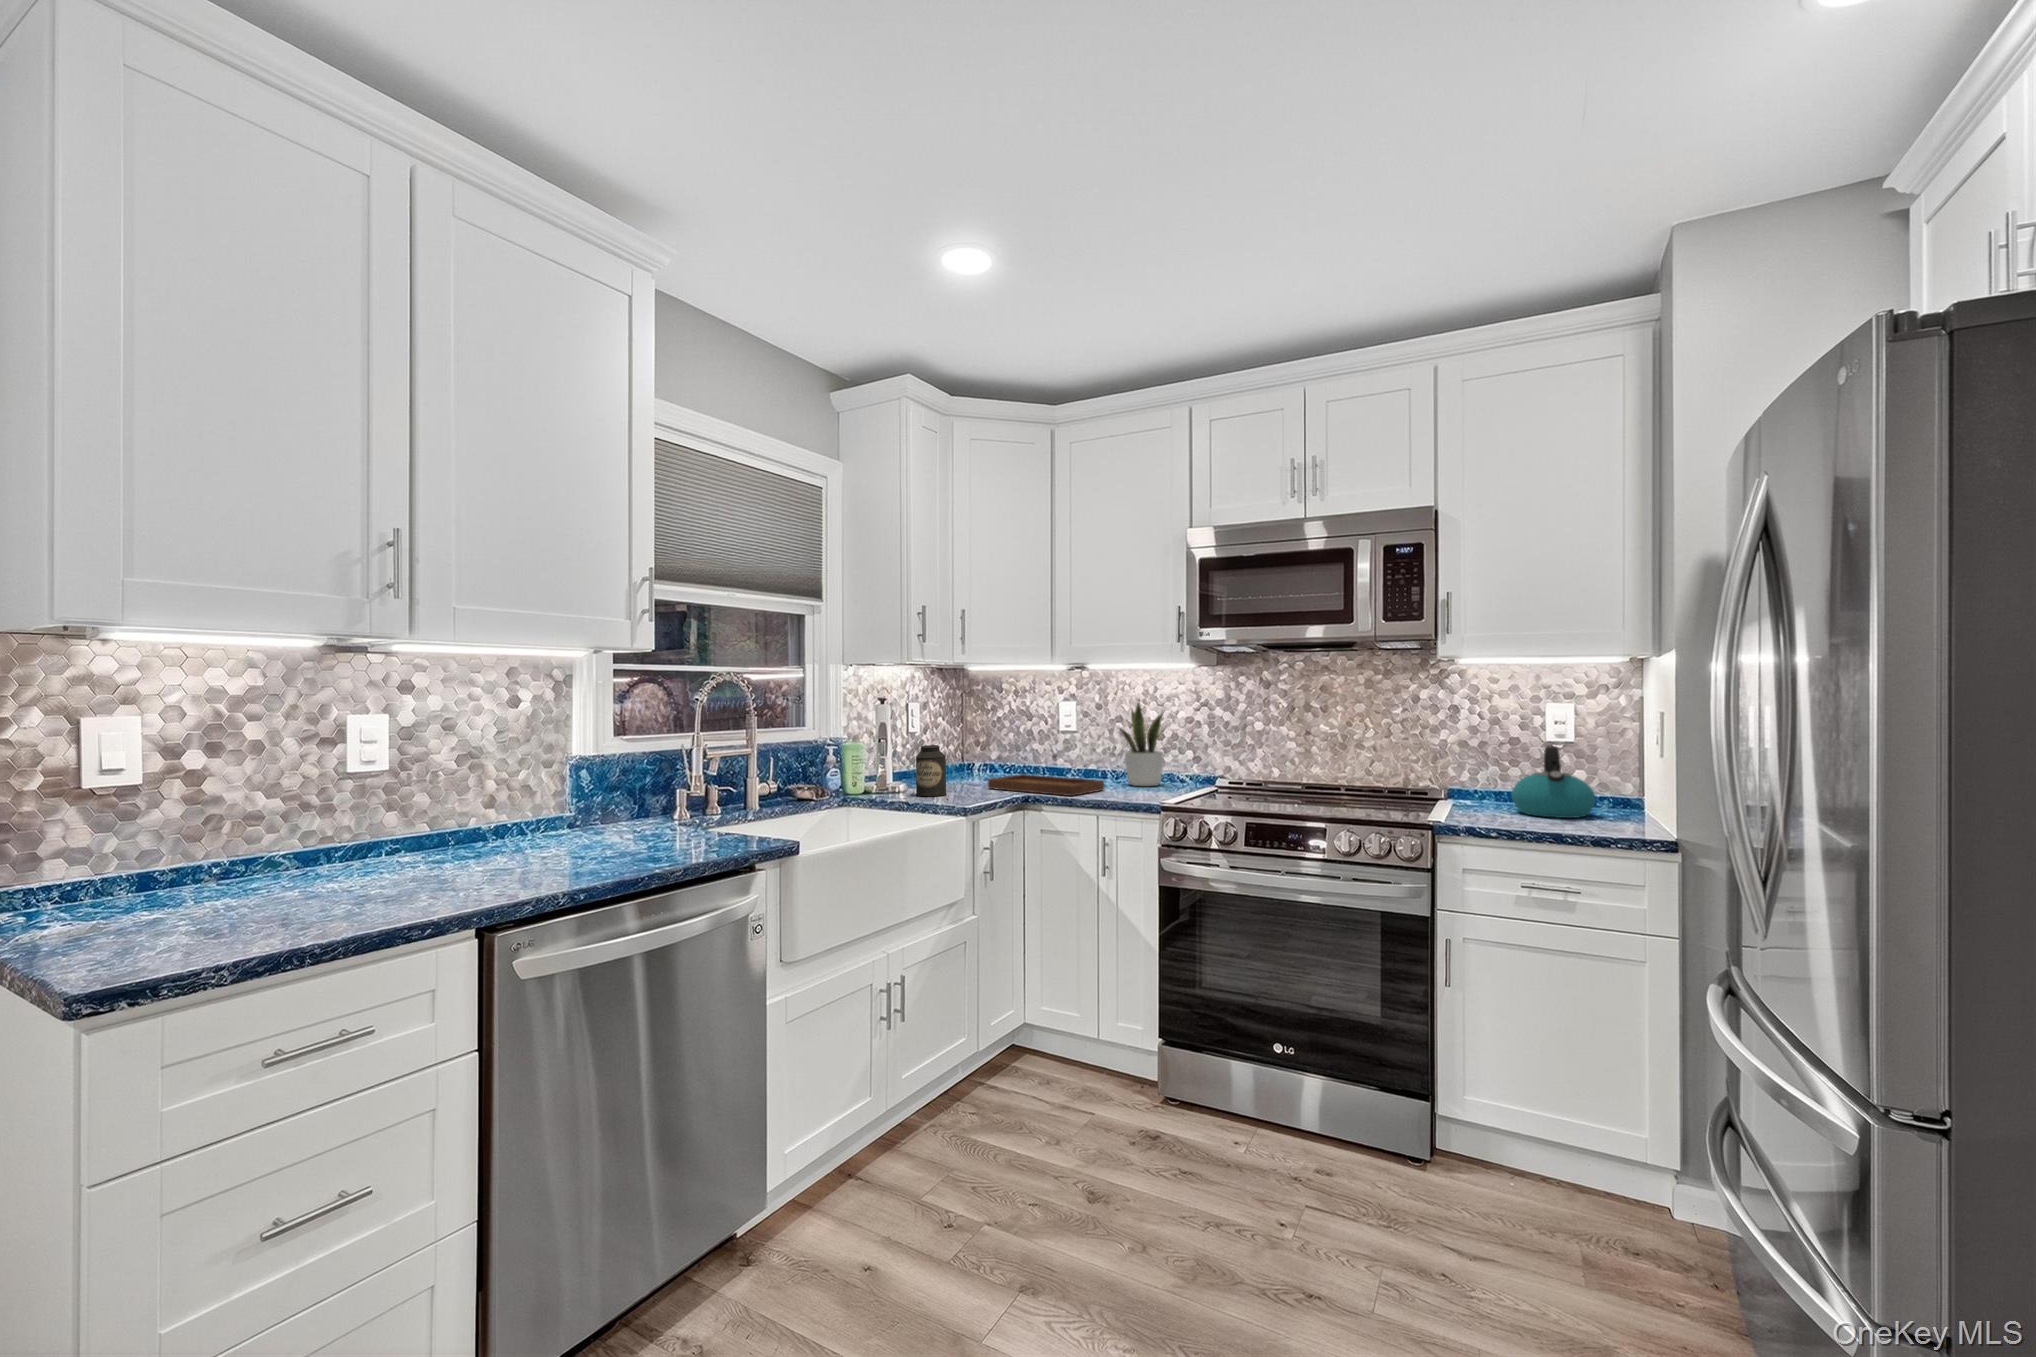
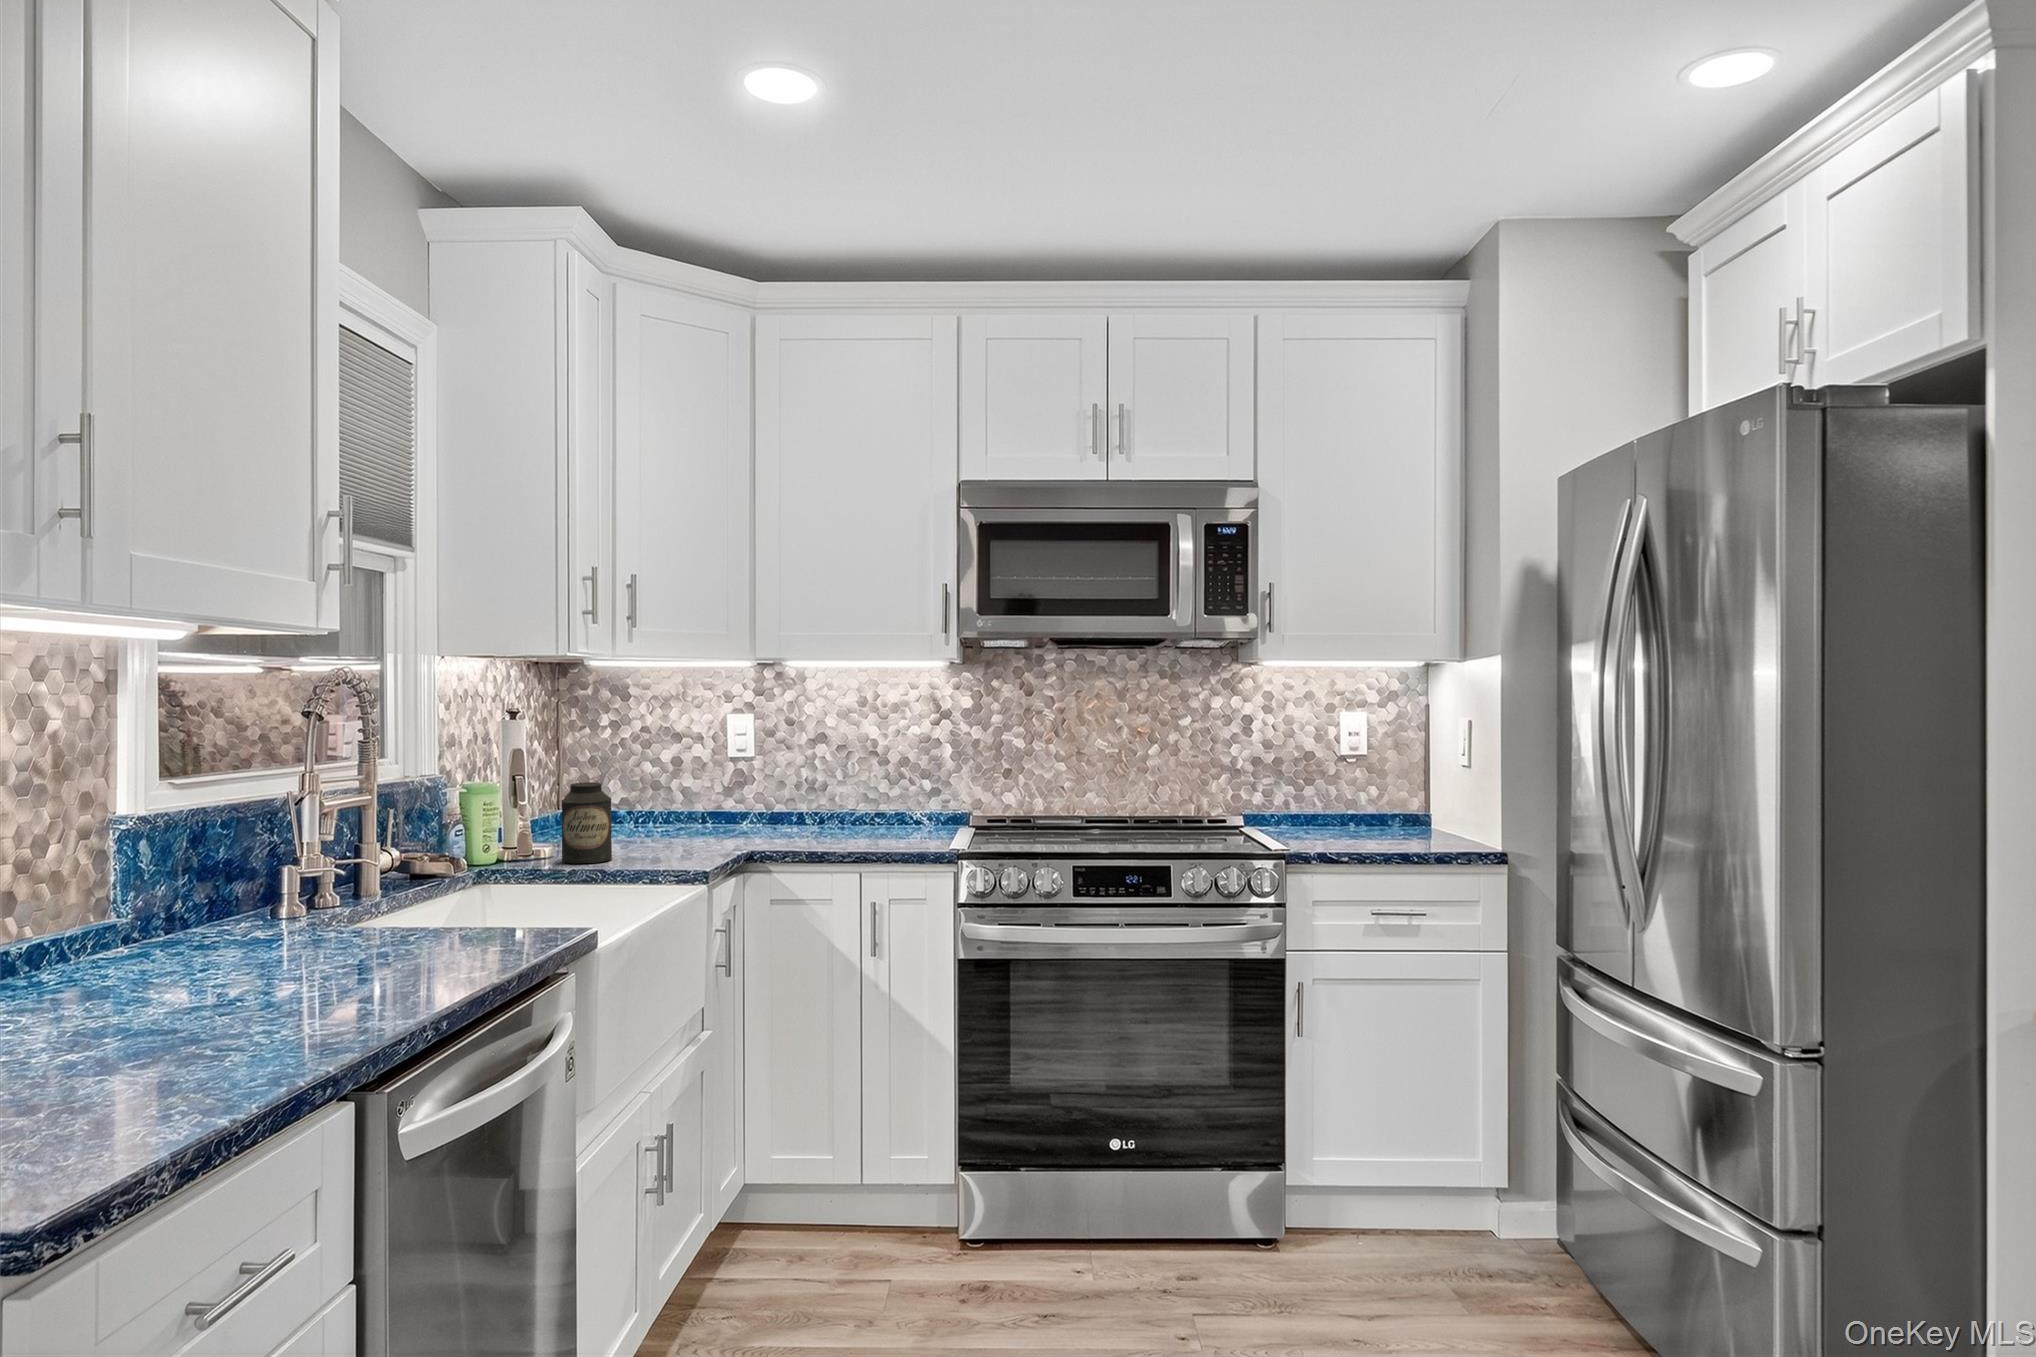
potted plant: present [1119,702,1170,786] -> none [828,705,920,830]
kettle: present [1512,746,1595,818] -> none [1327,758,1408,836]
tray: present [988,753,1104,796] -> none [658,788,836,848]

